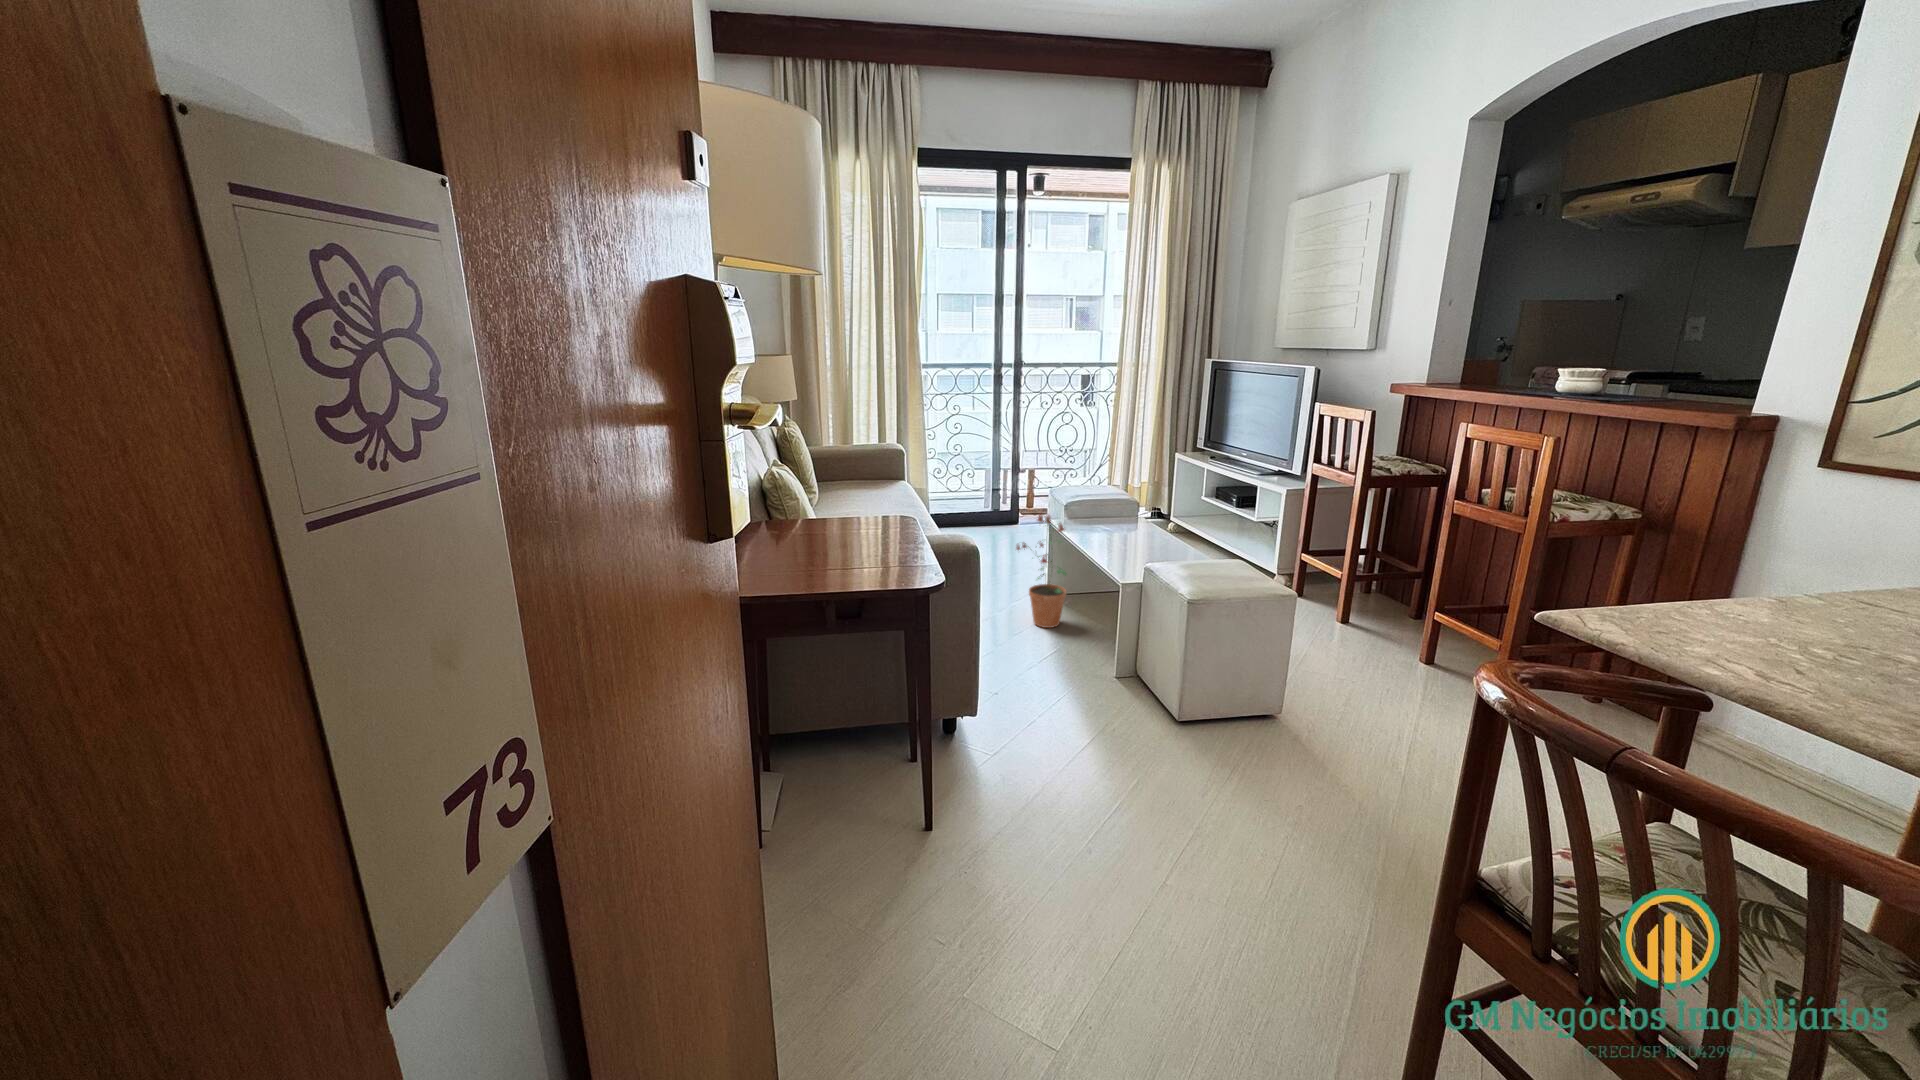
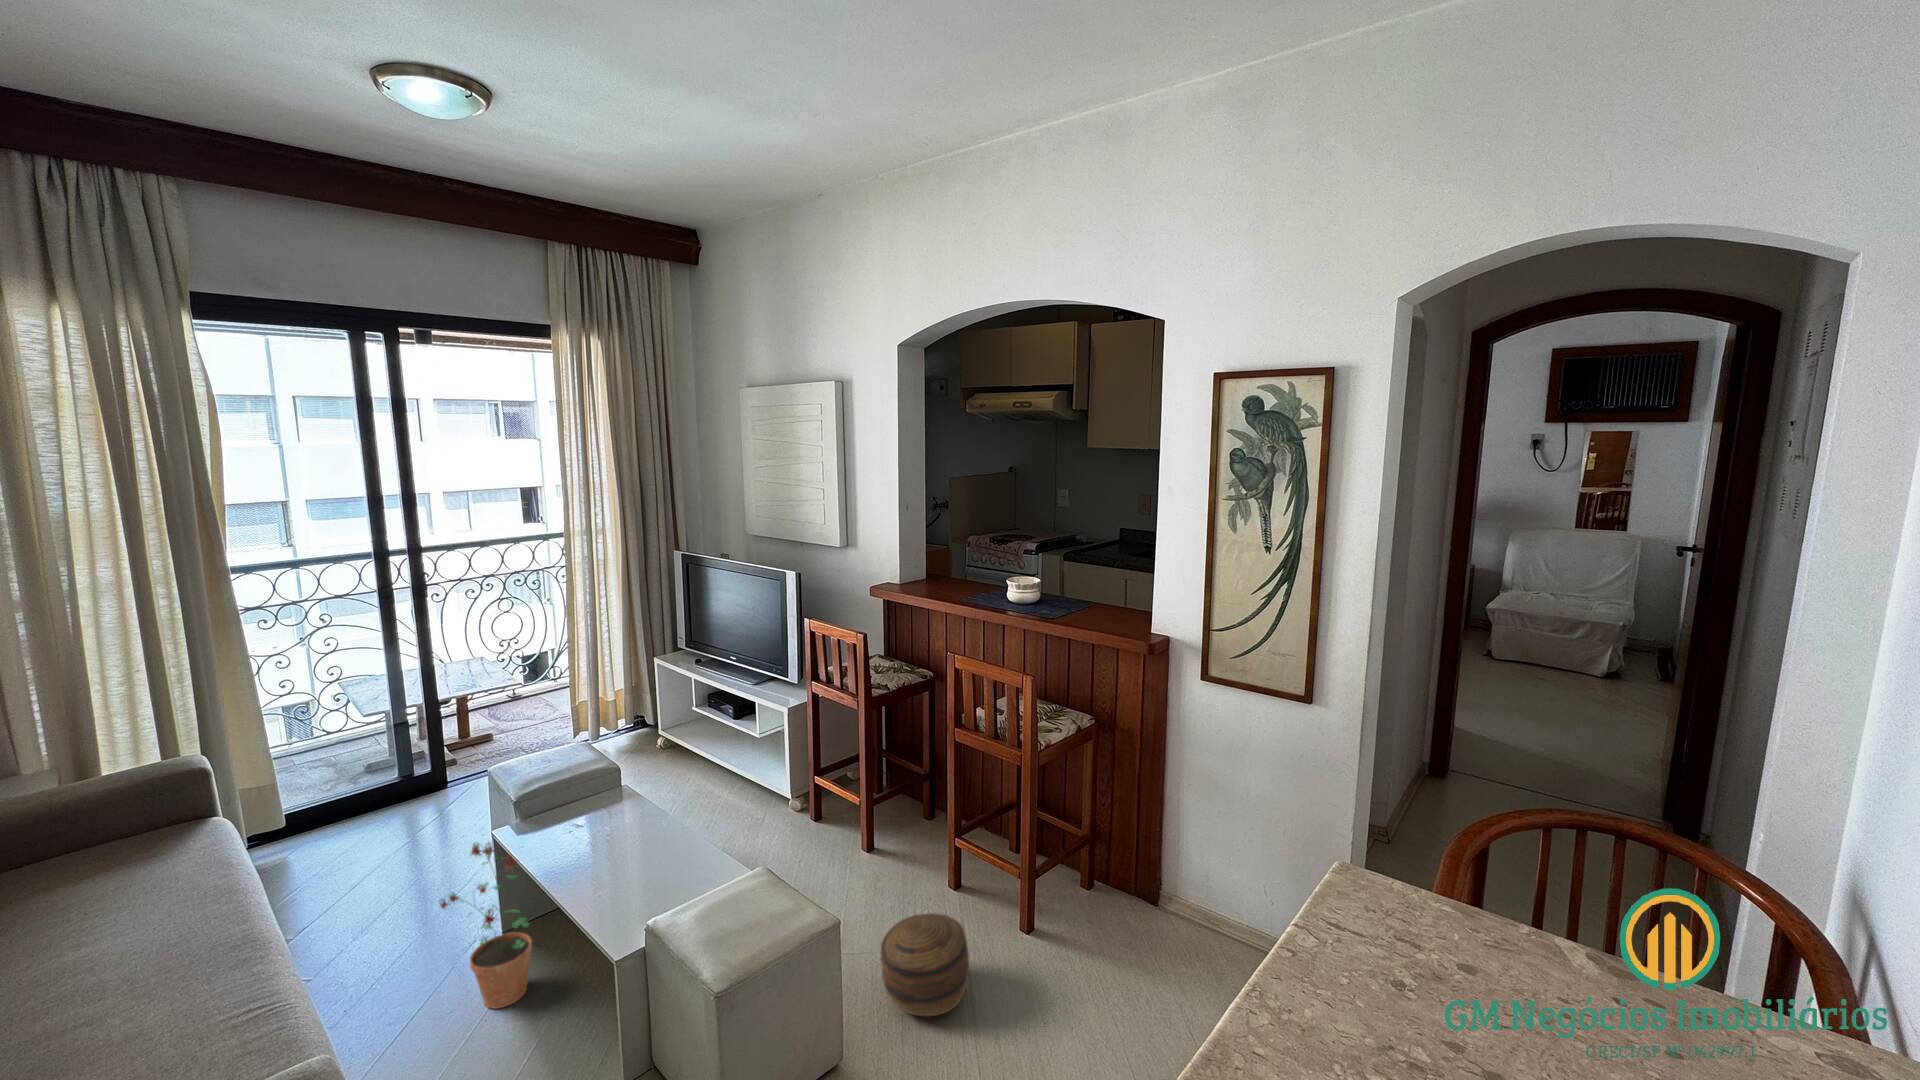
basket: none [1331,642,1422,723] -> present [881,913,969,1016]

